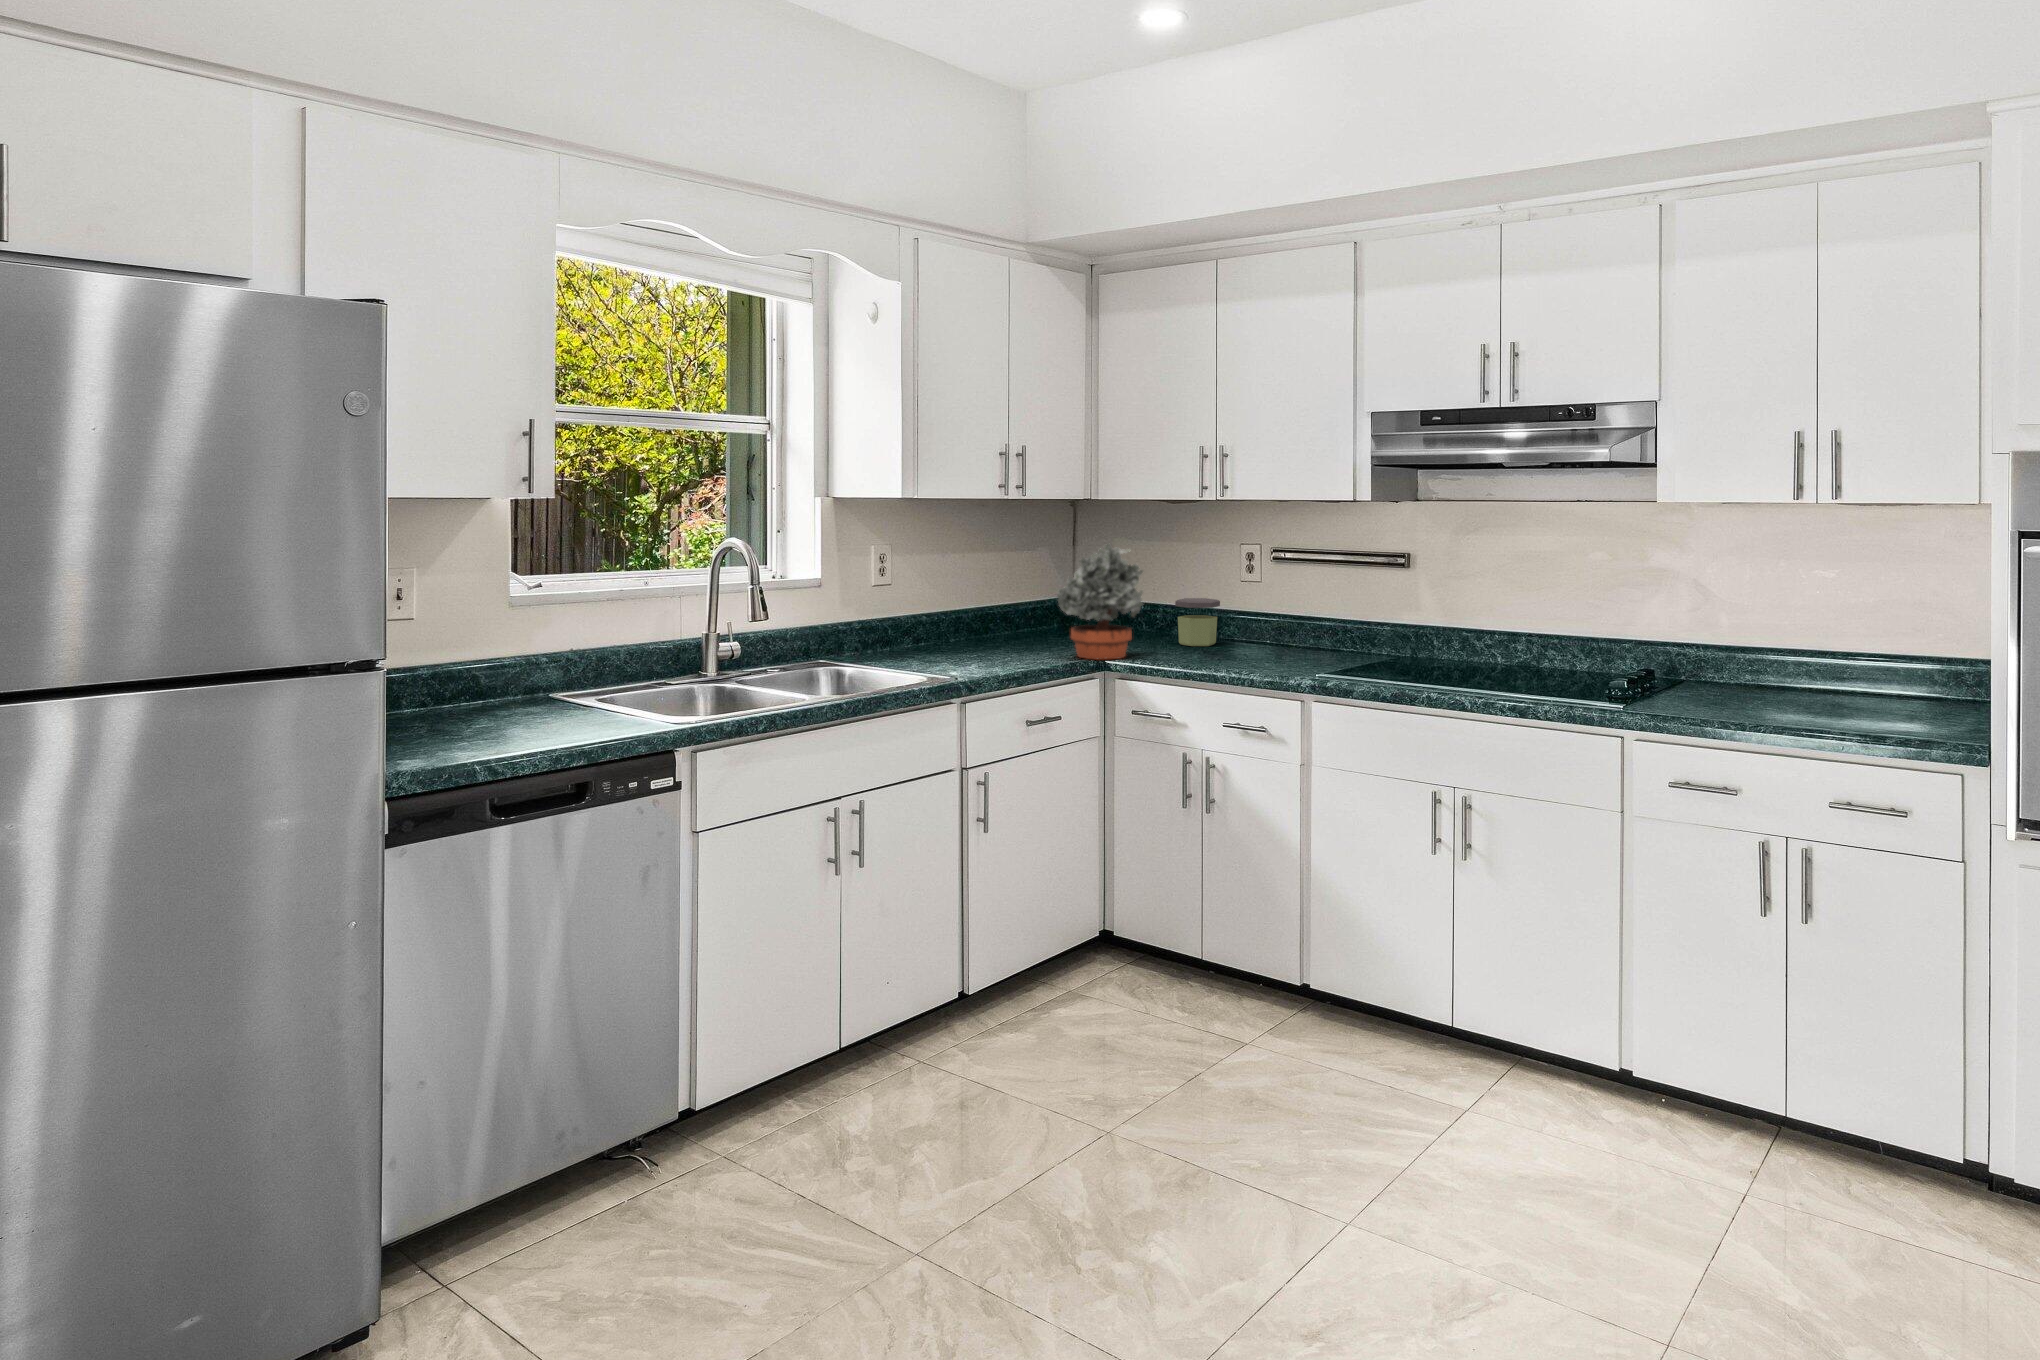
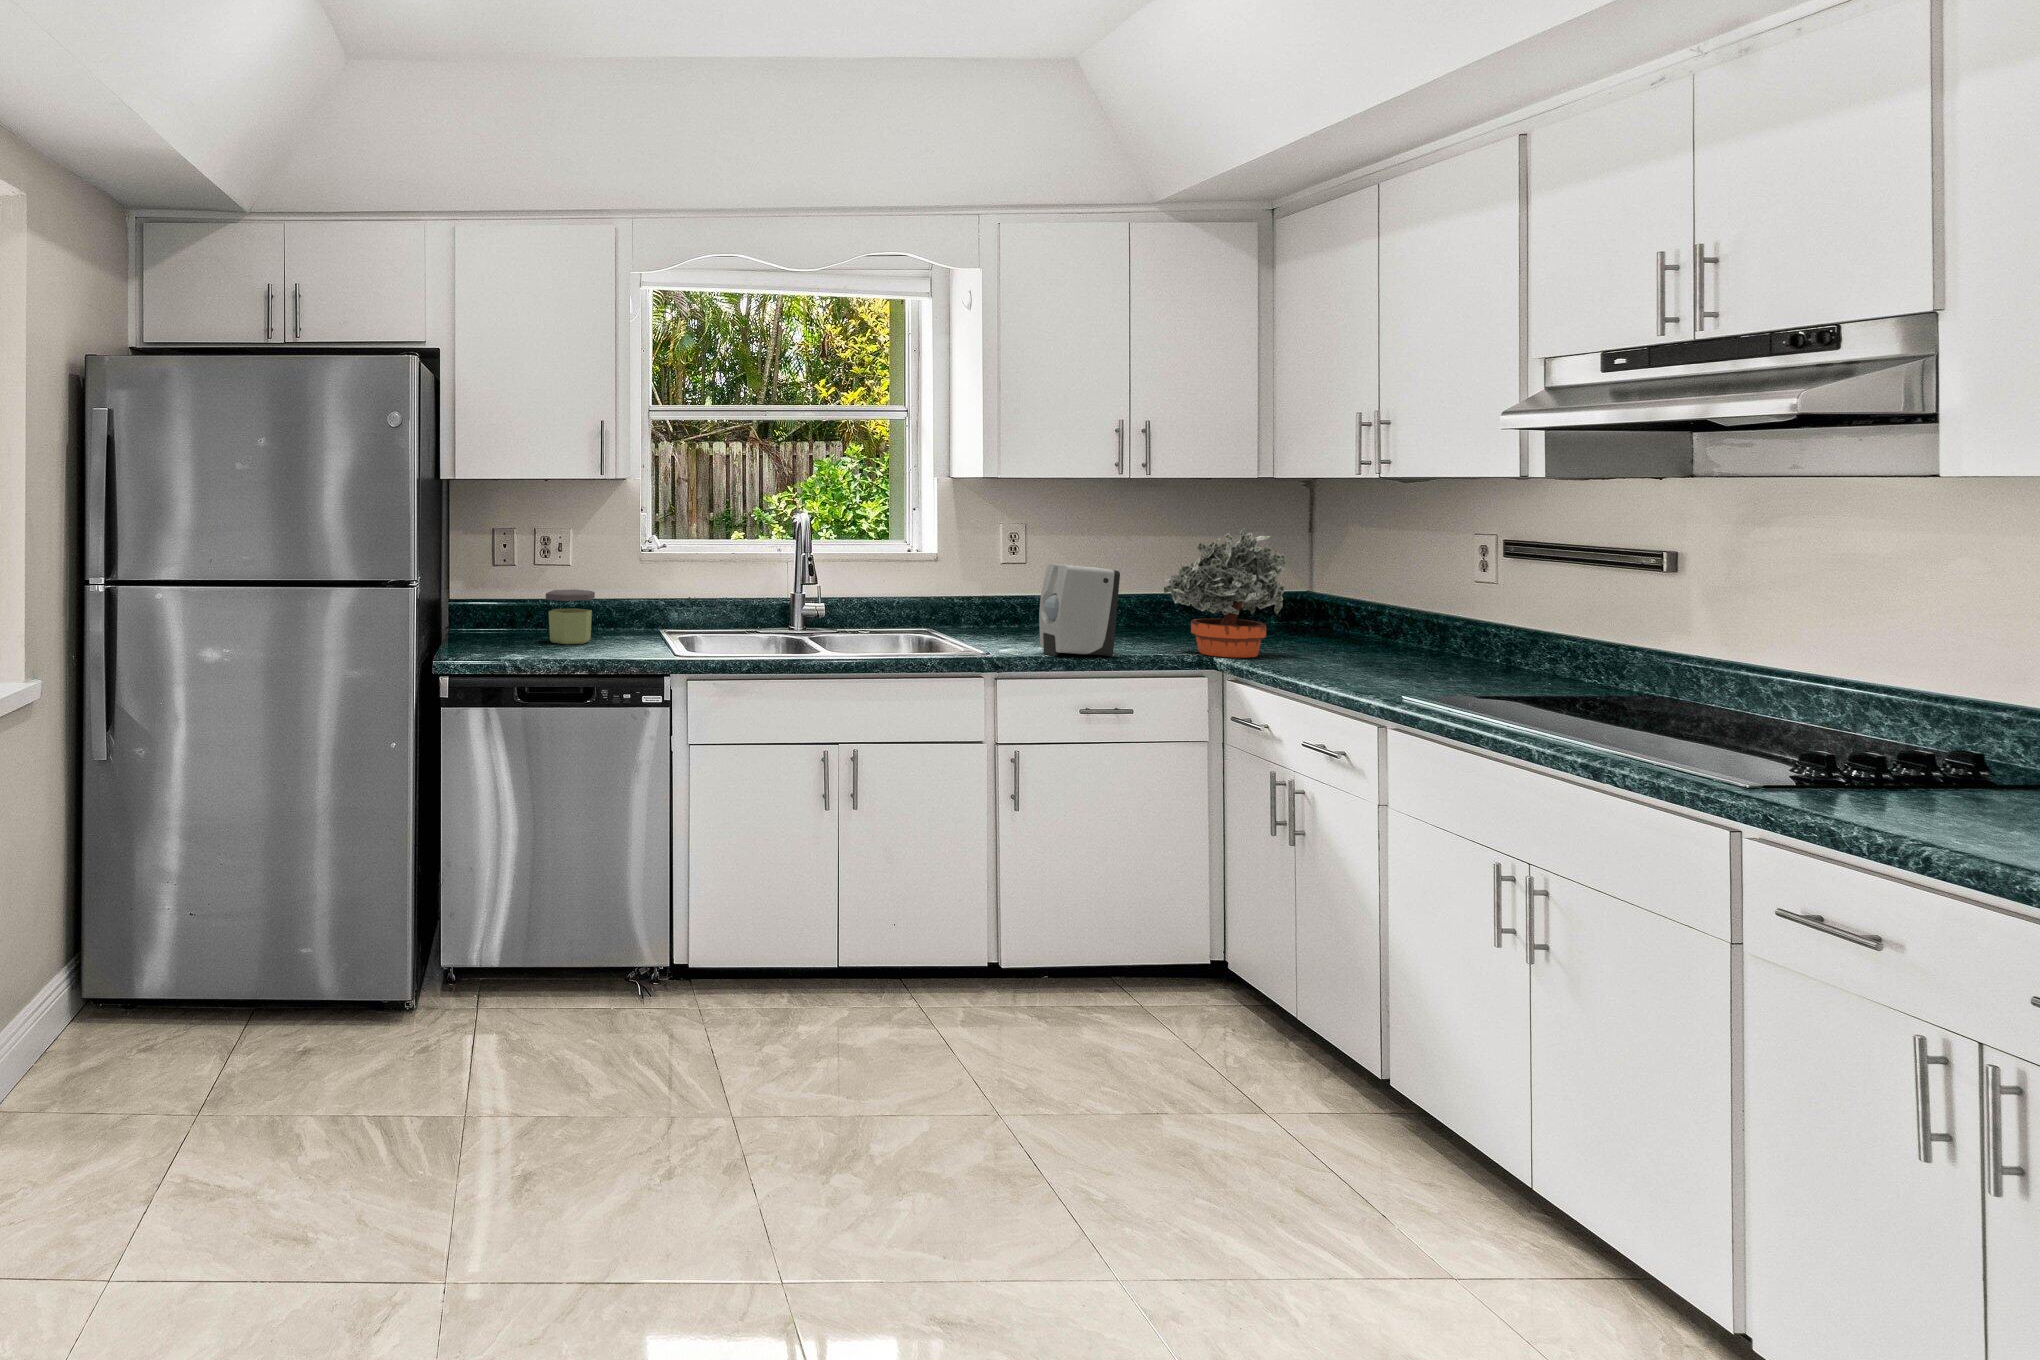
soap dispenser: none [976,583,1045,674] -> present [1039,564,1120,656]
jar: present [1175,598,1220,646] -> present [546,589,595,644]

